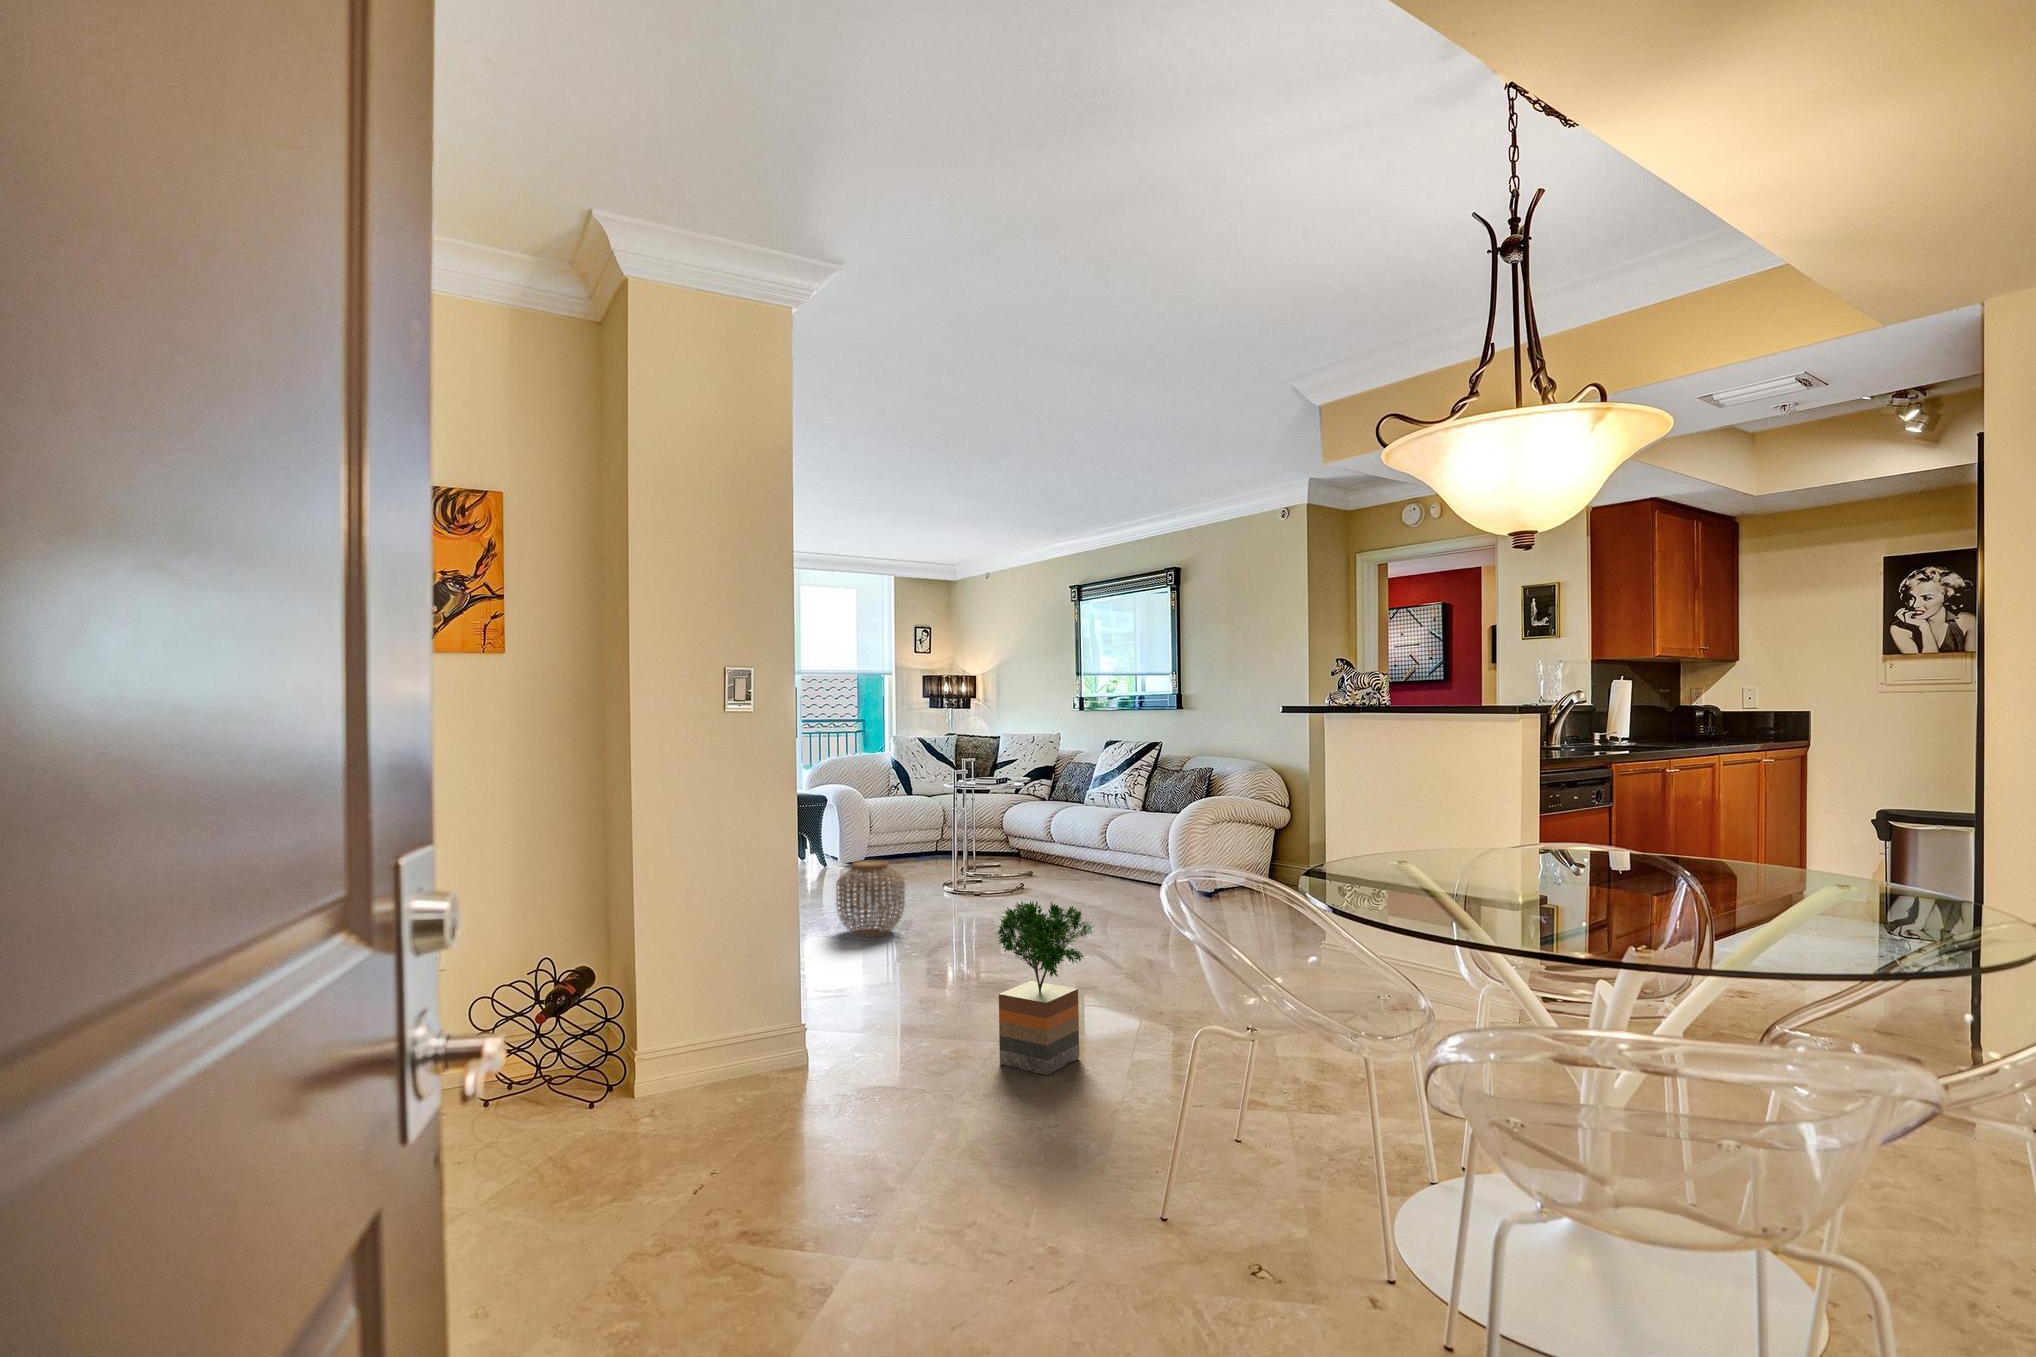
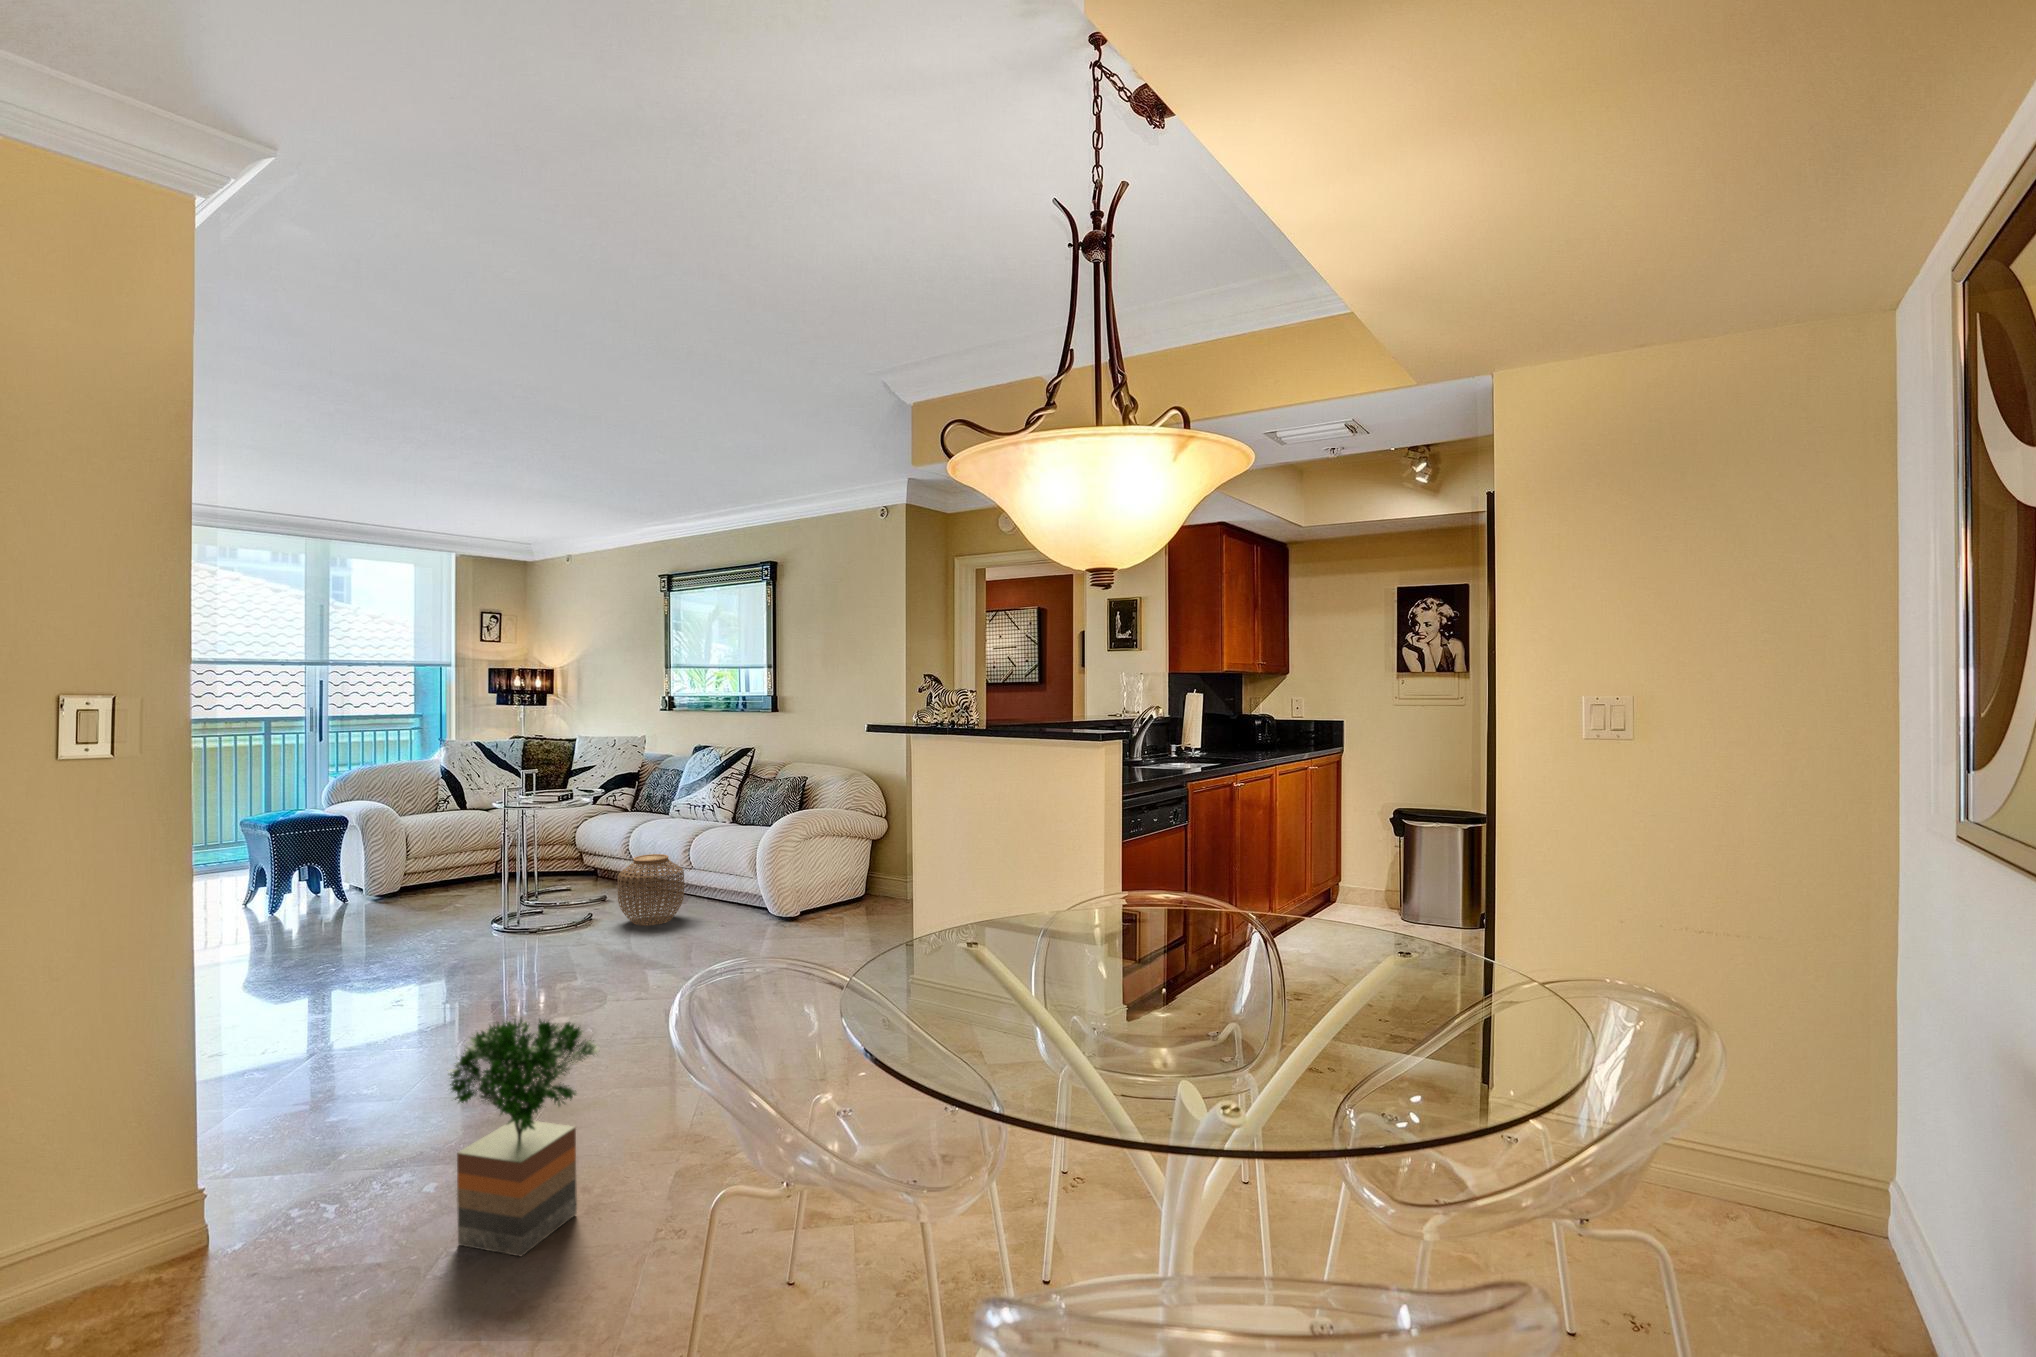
woven basket: present [836,860,905,937] -> present [618,854,684,926]

